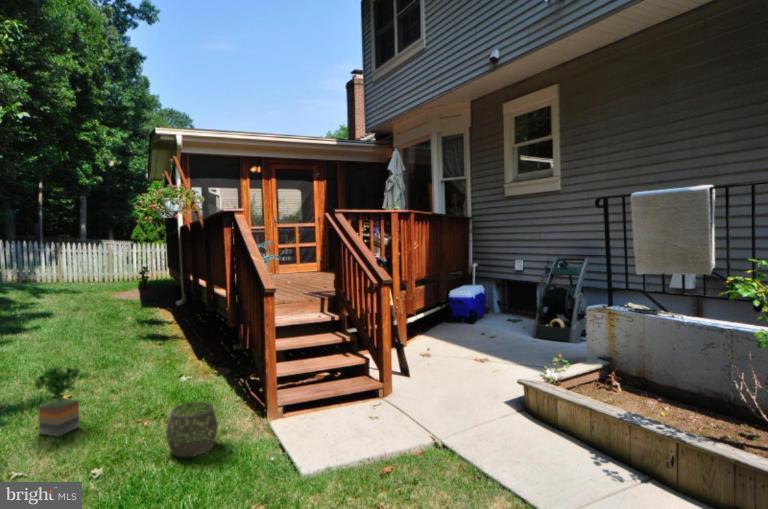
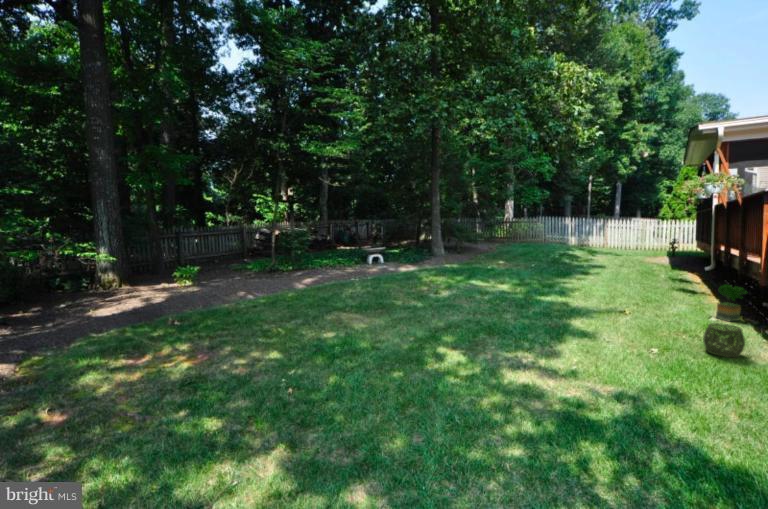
potted tree: present [36,367,86,436] -> present [716,285,746,322]

